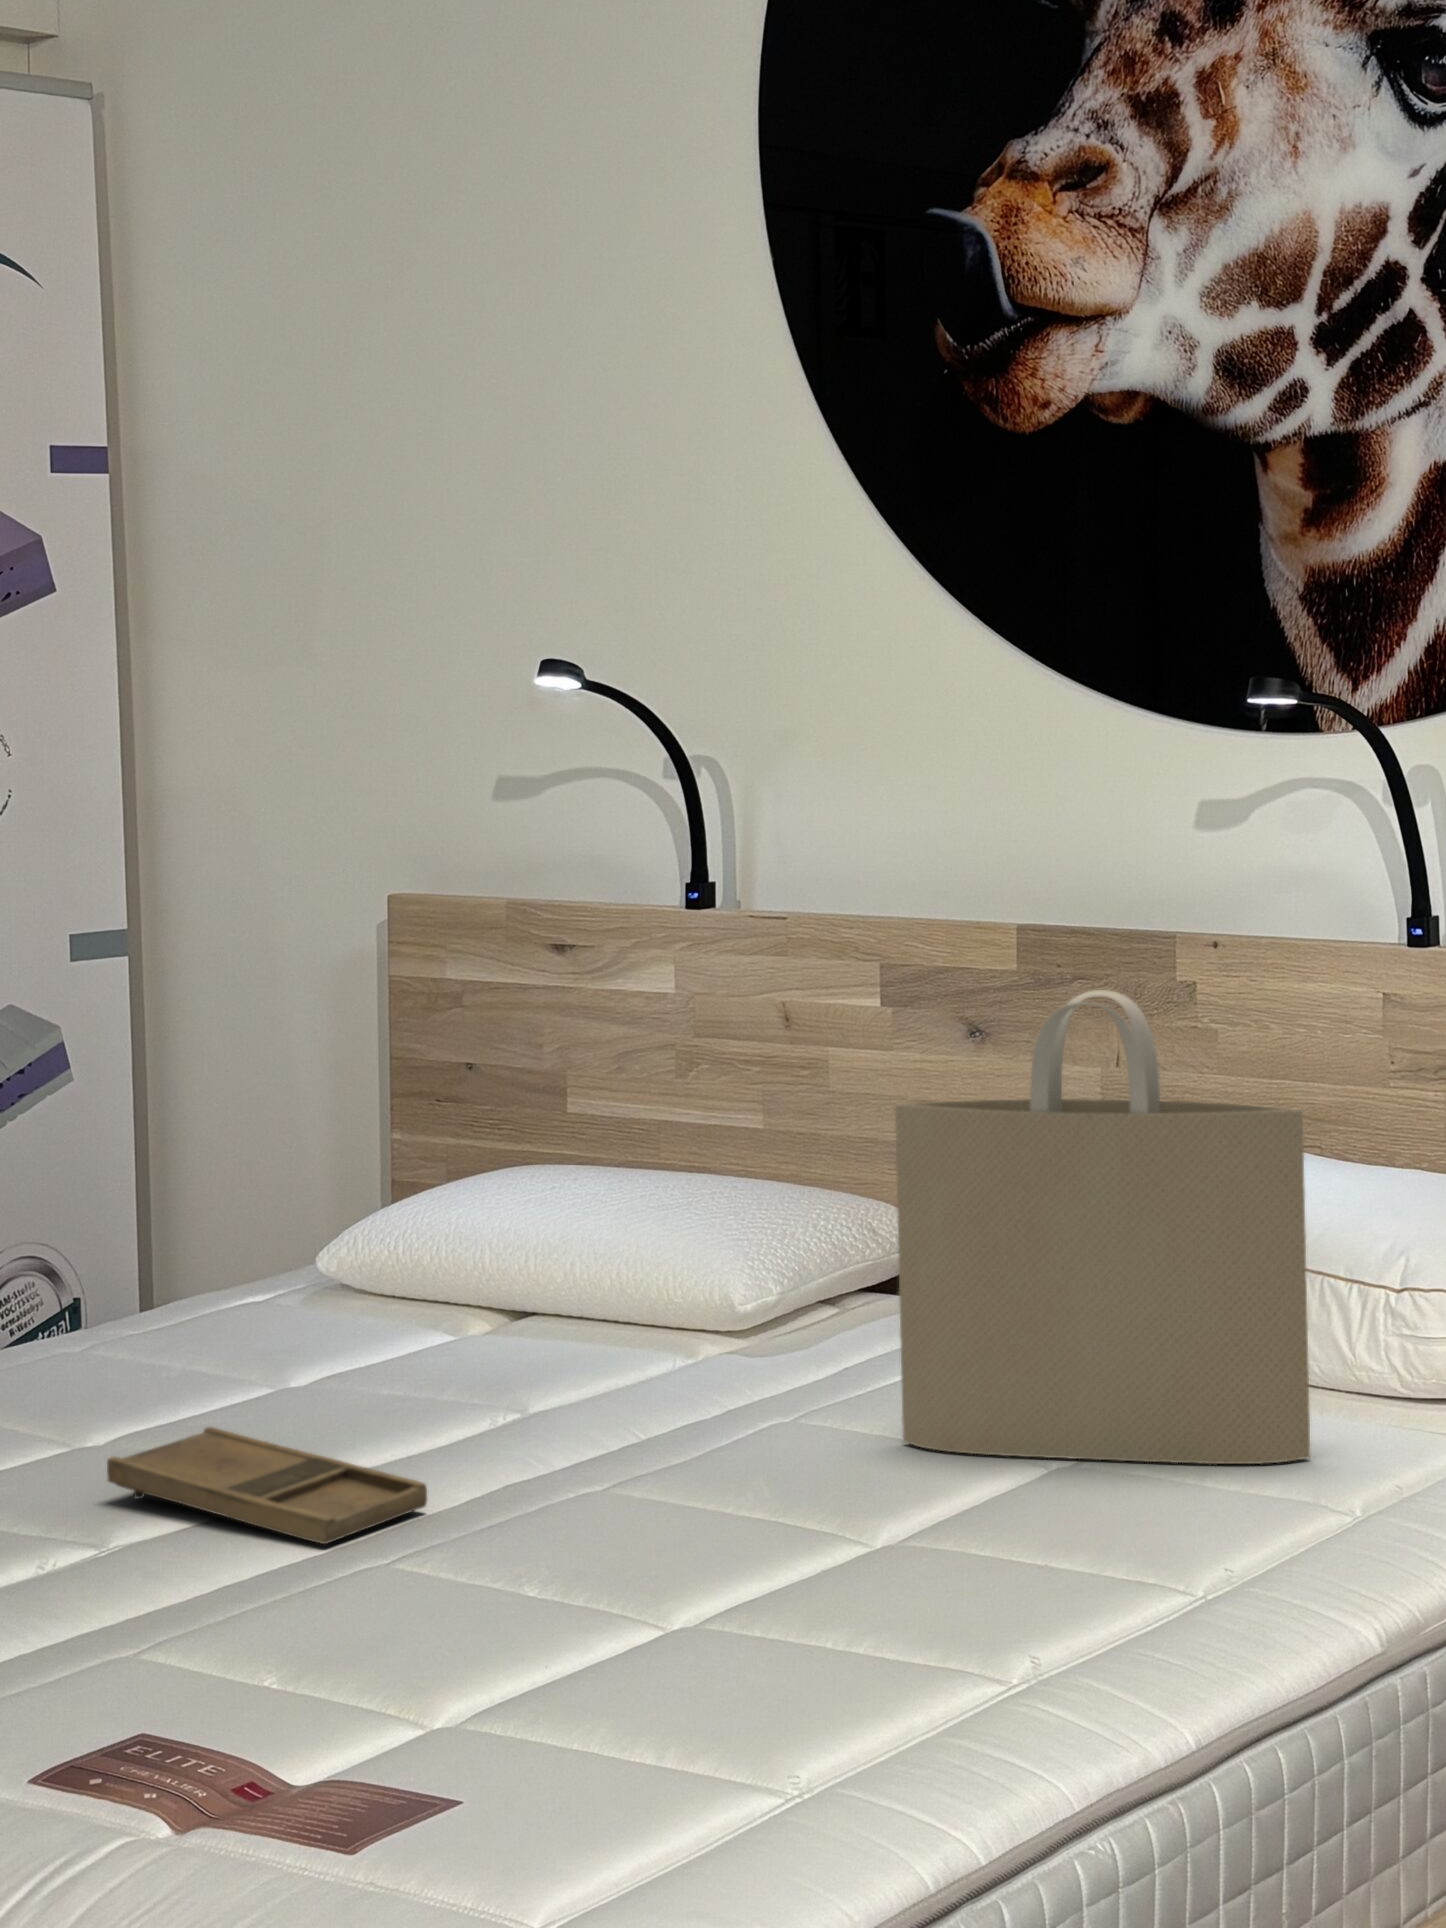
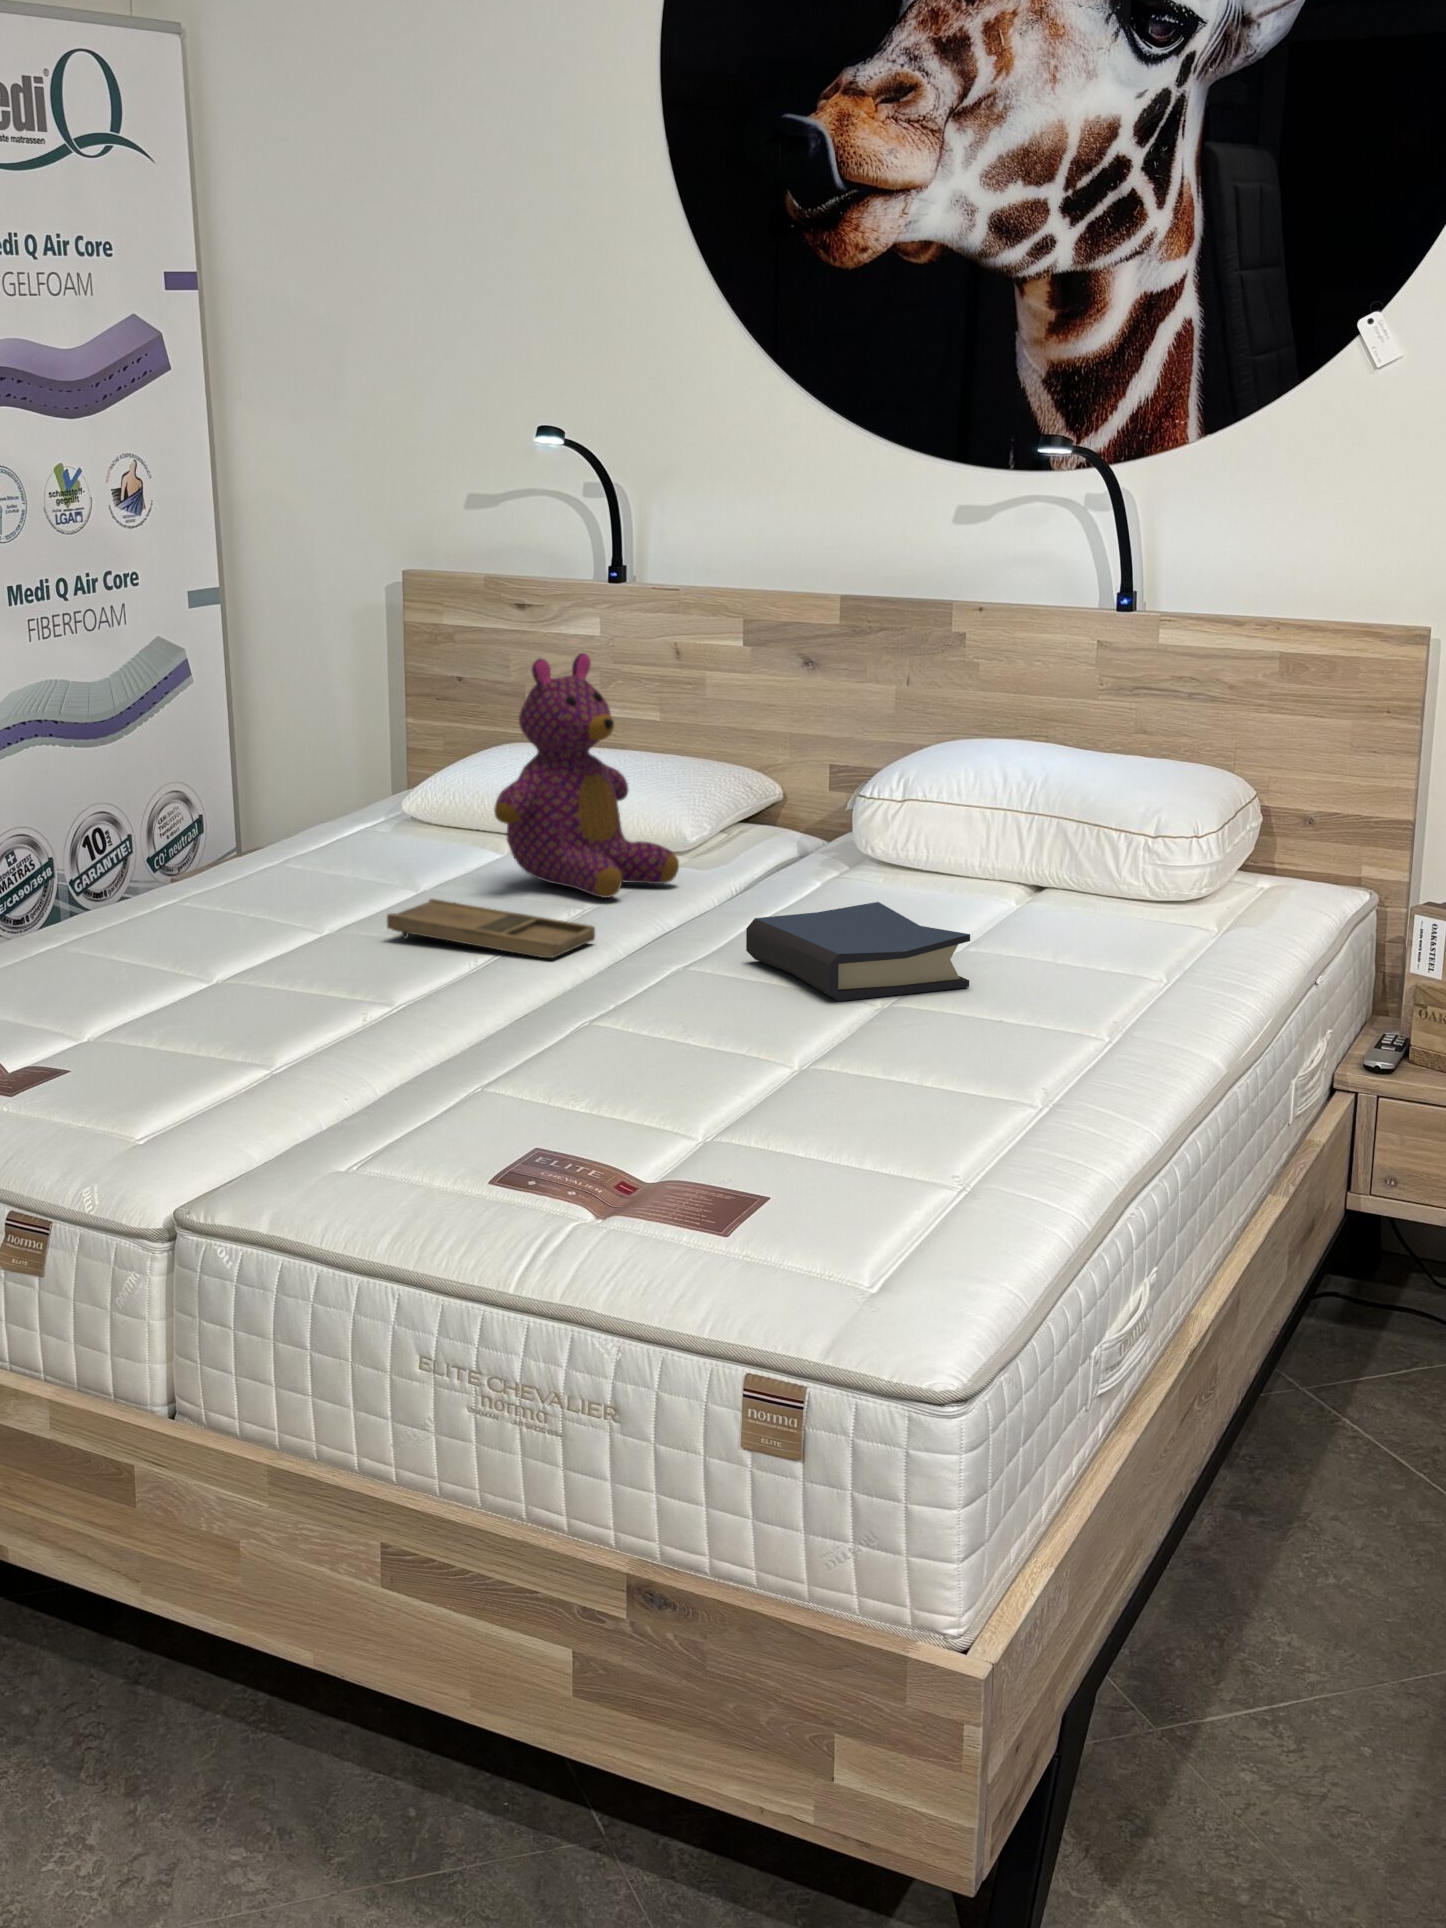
tote bag: present [895,990,1310,1464] -> none [854,628,1122,916]
teddy bear: none [368,1019,671,1418] -> present [494,653,679,898]
hardback book: none [630,1451,942,1644] -> present [746,902,970,1001]

